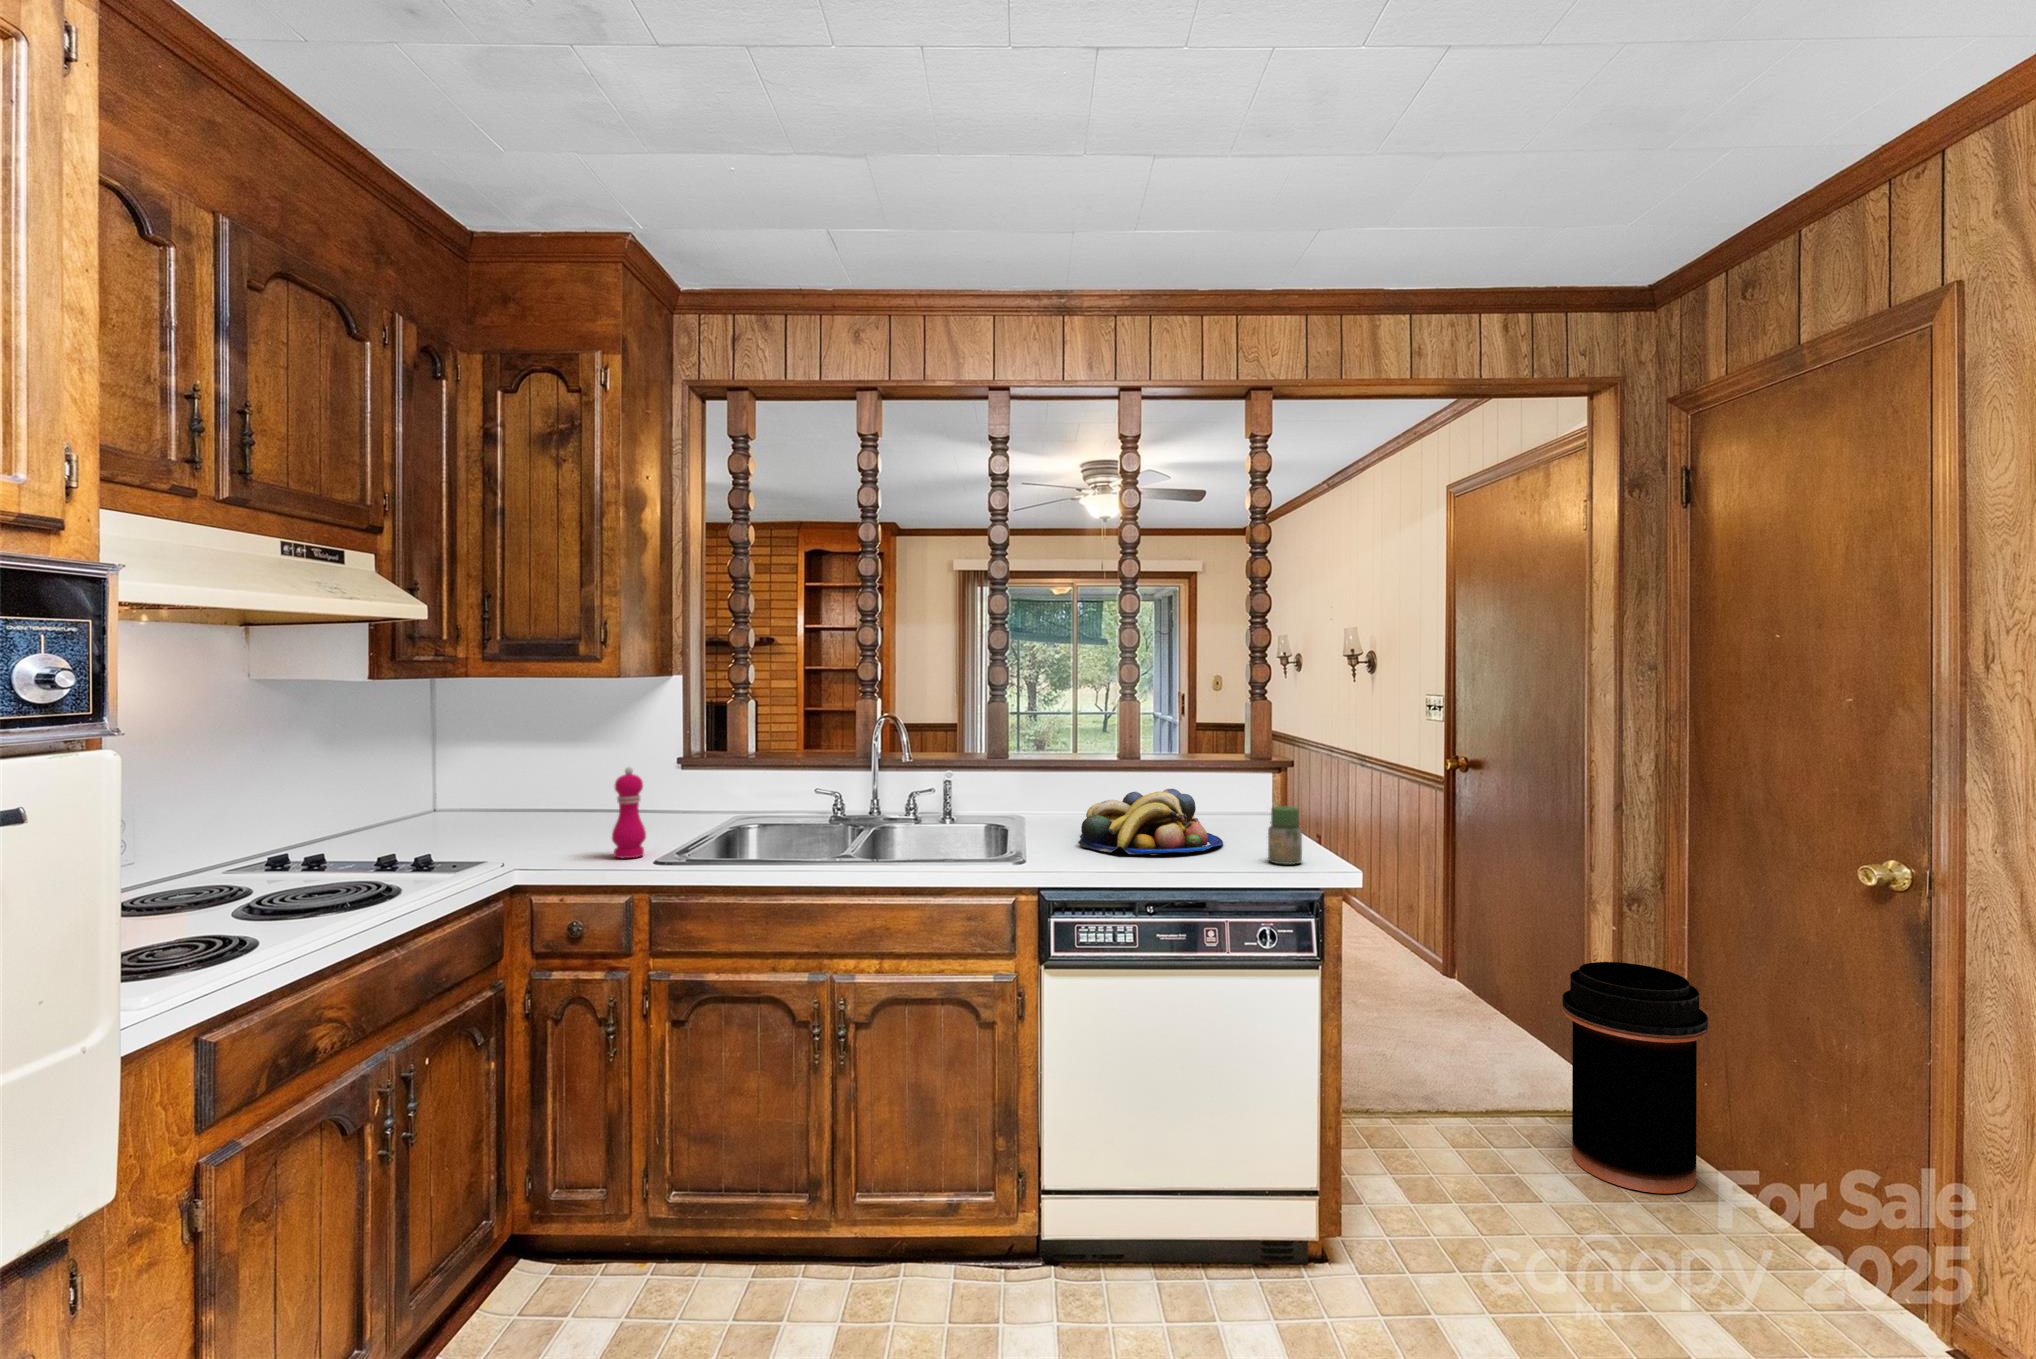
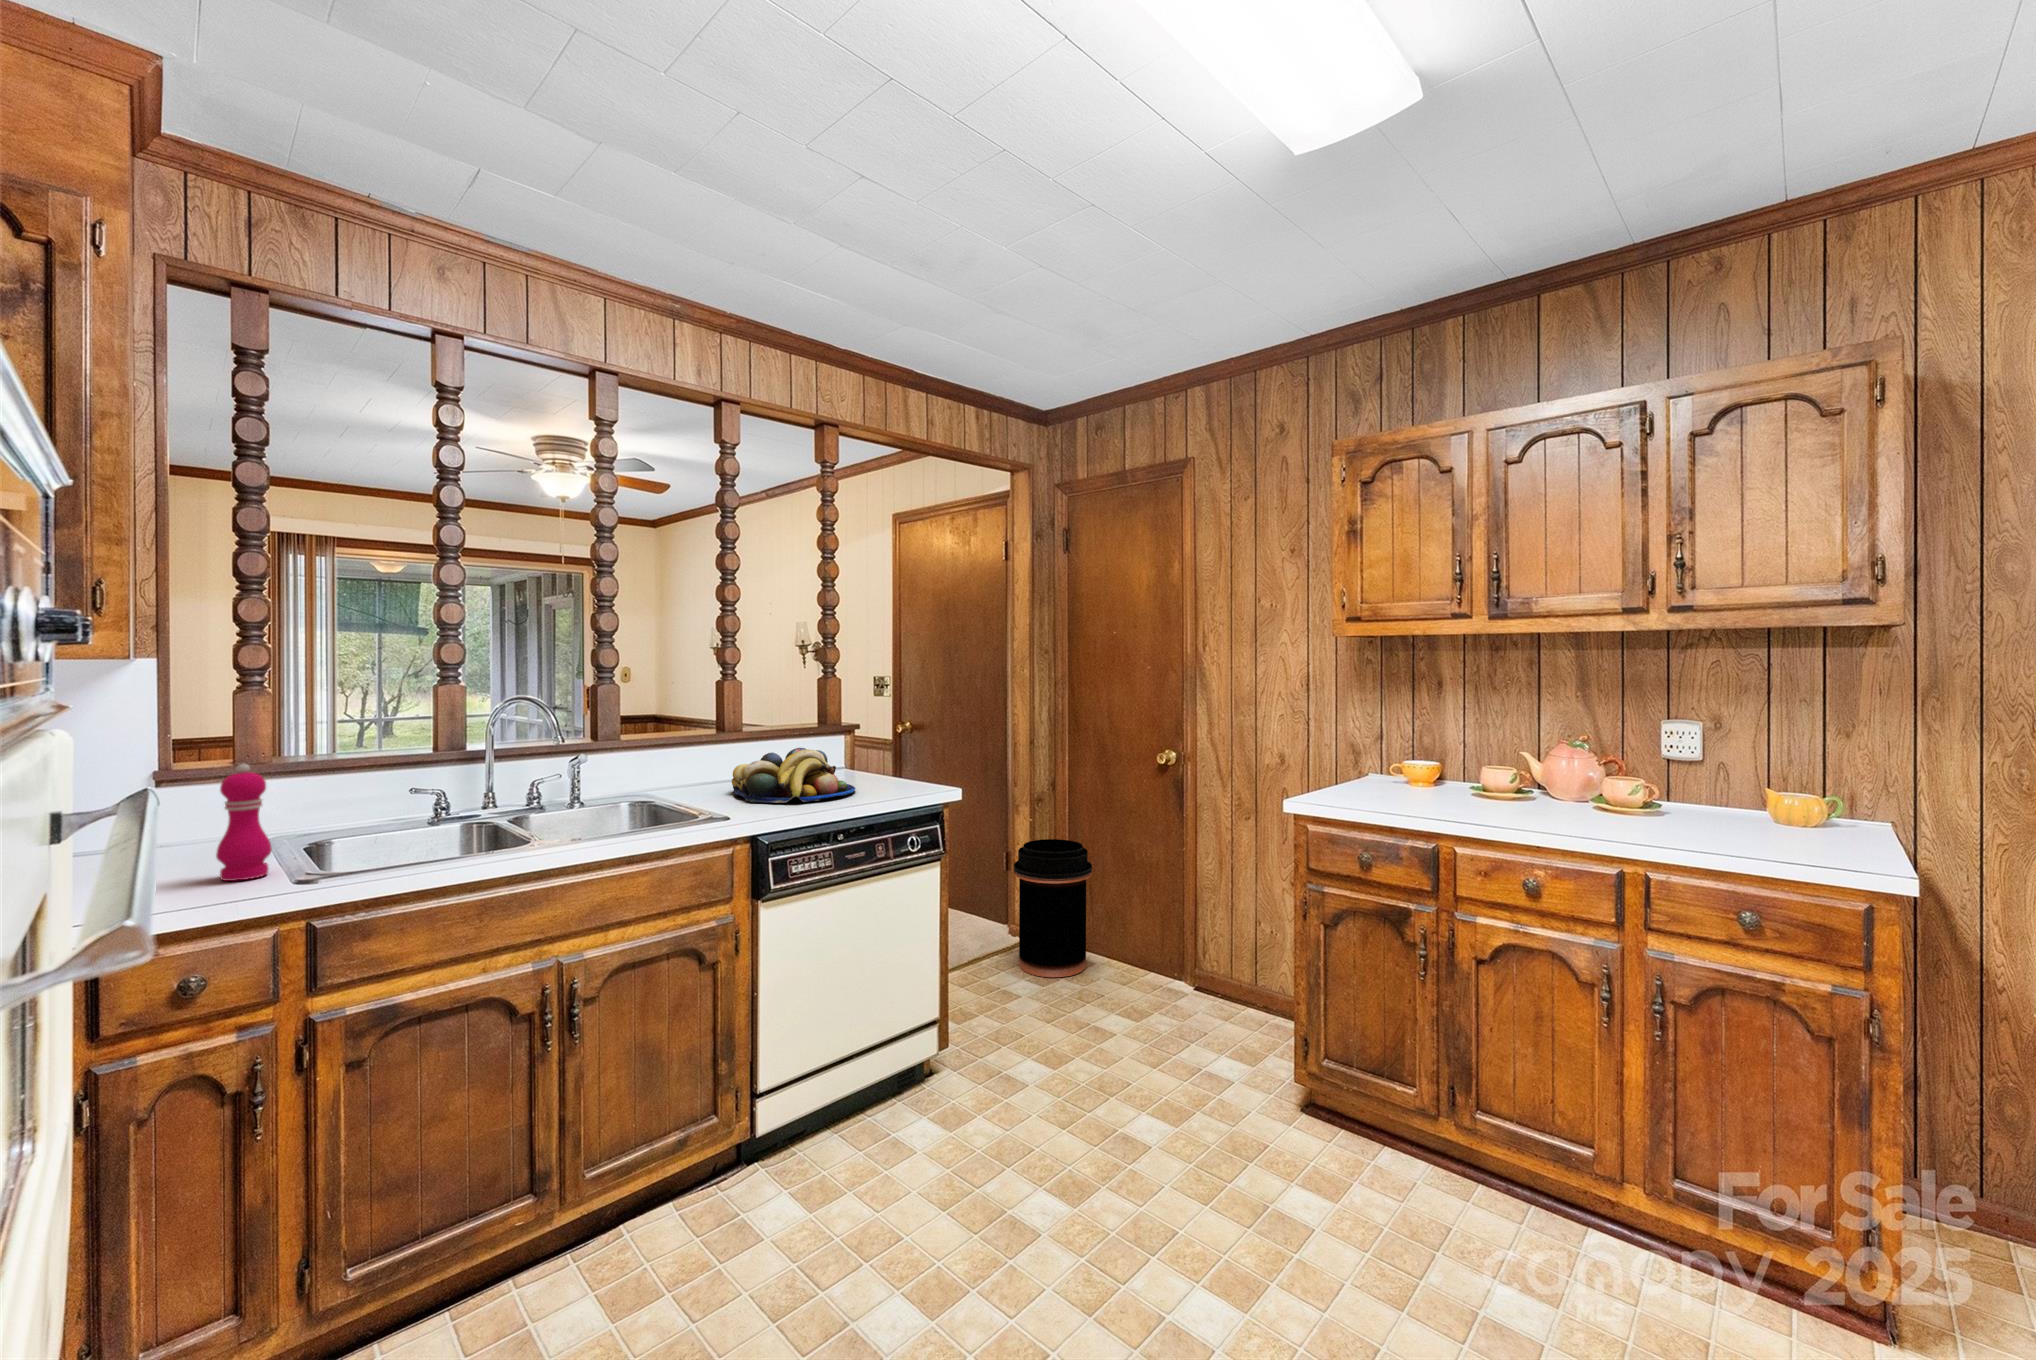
jar: present [1268,806,1302,864] -> none [904,752,929,795]

